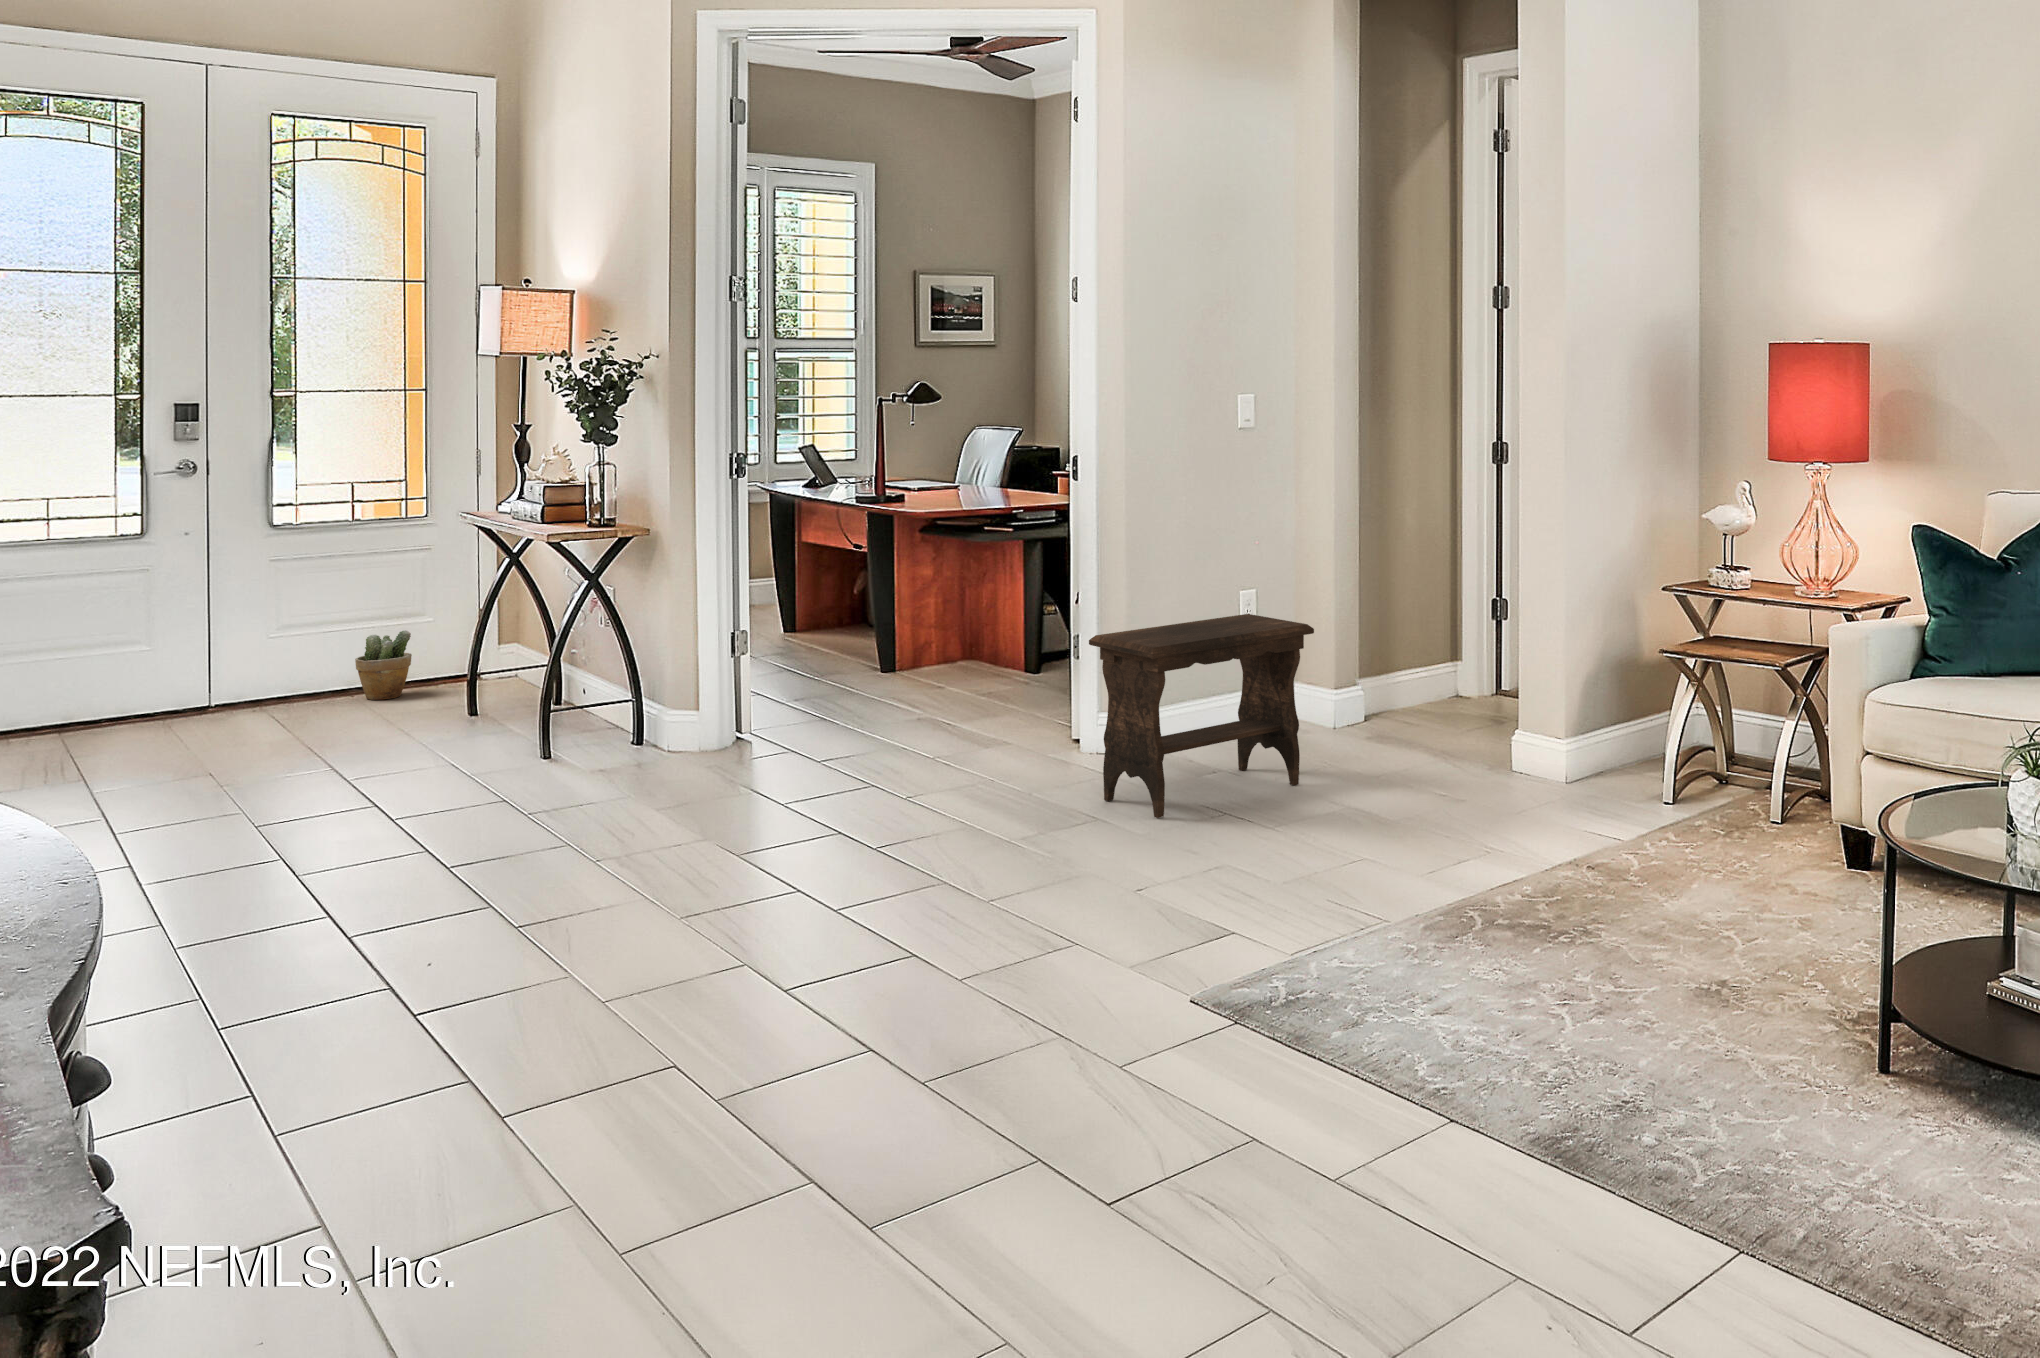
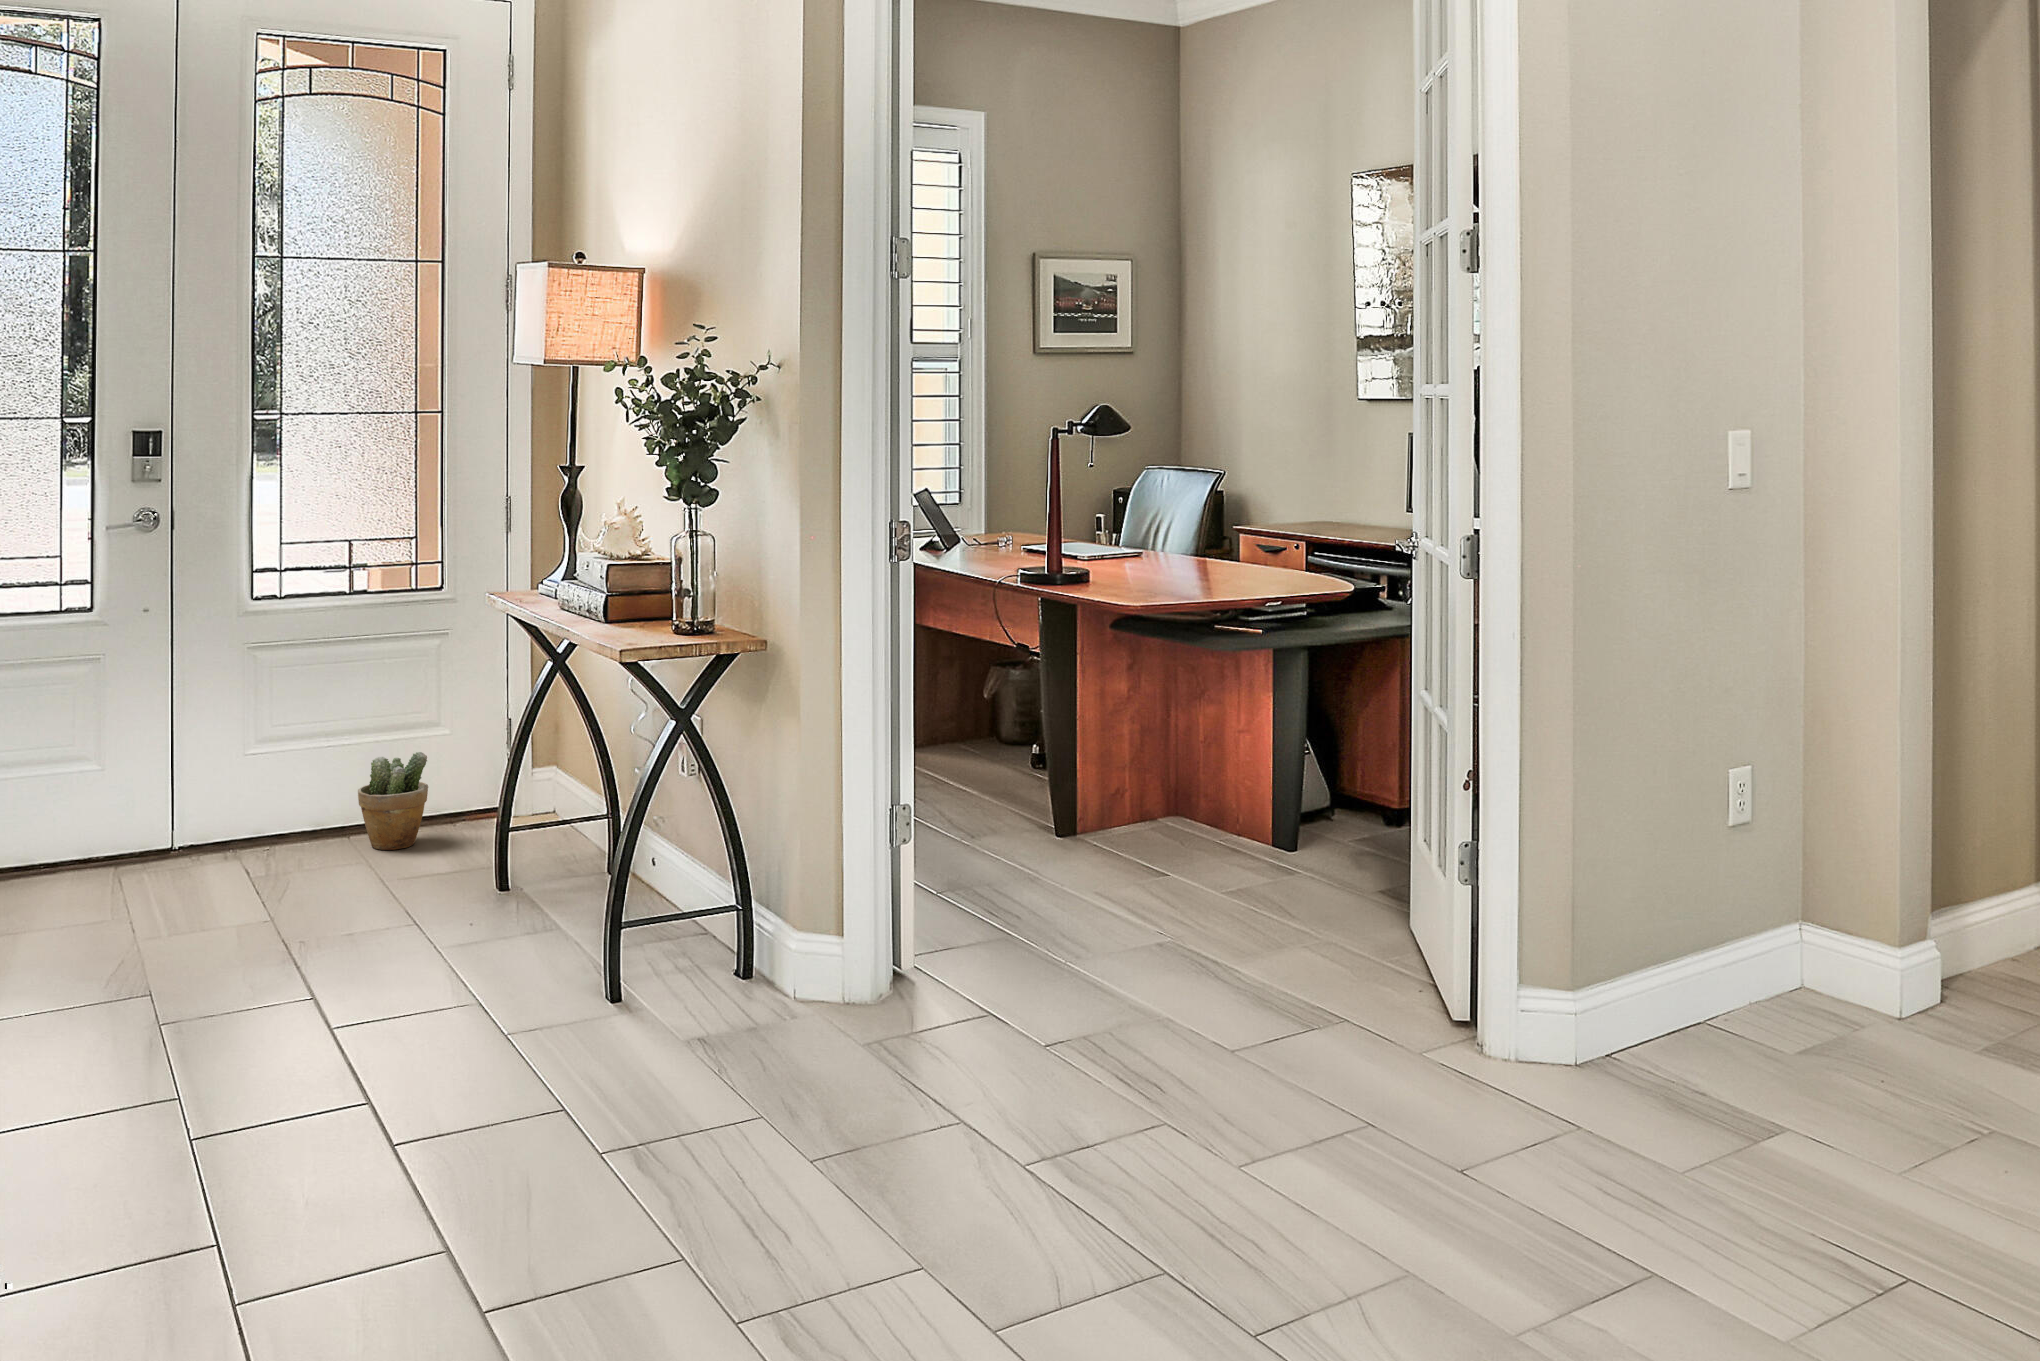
footstool: present [1089,614,1314,818] -> none [1585,851,2009,1287]

